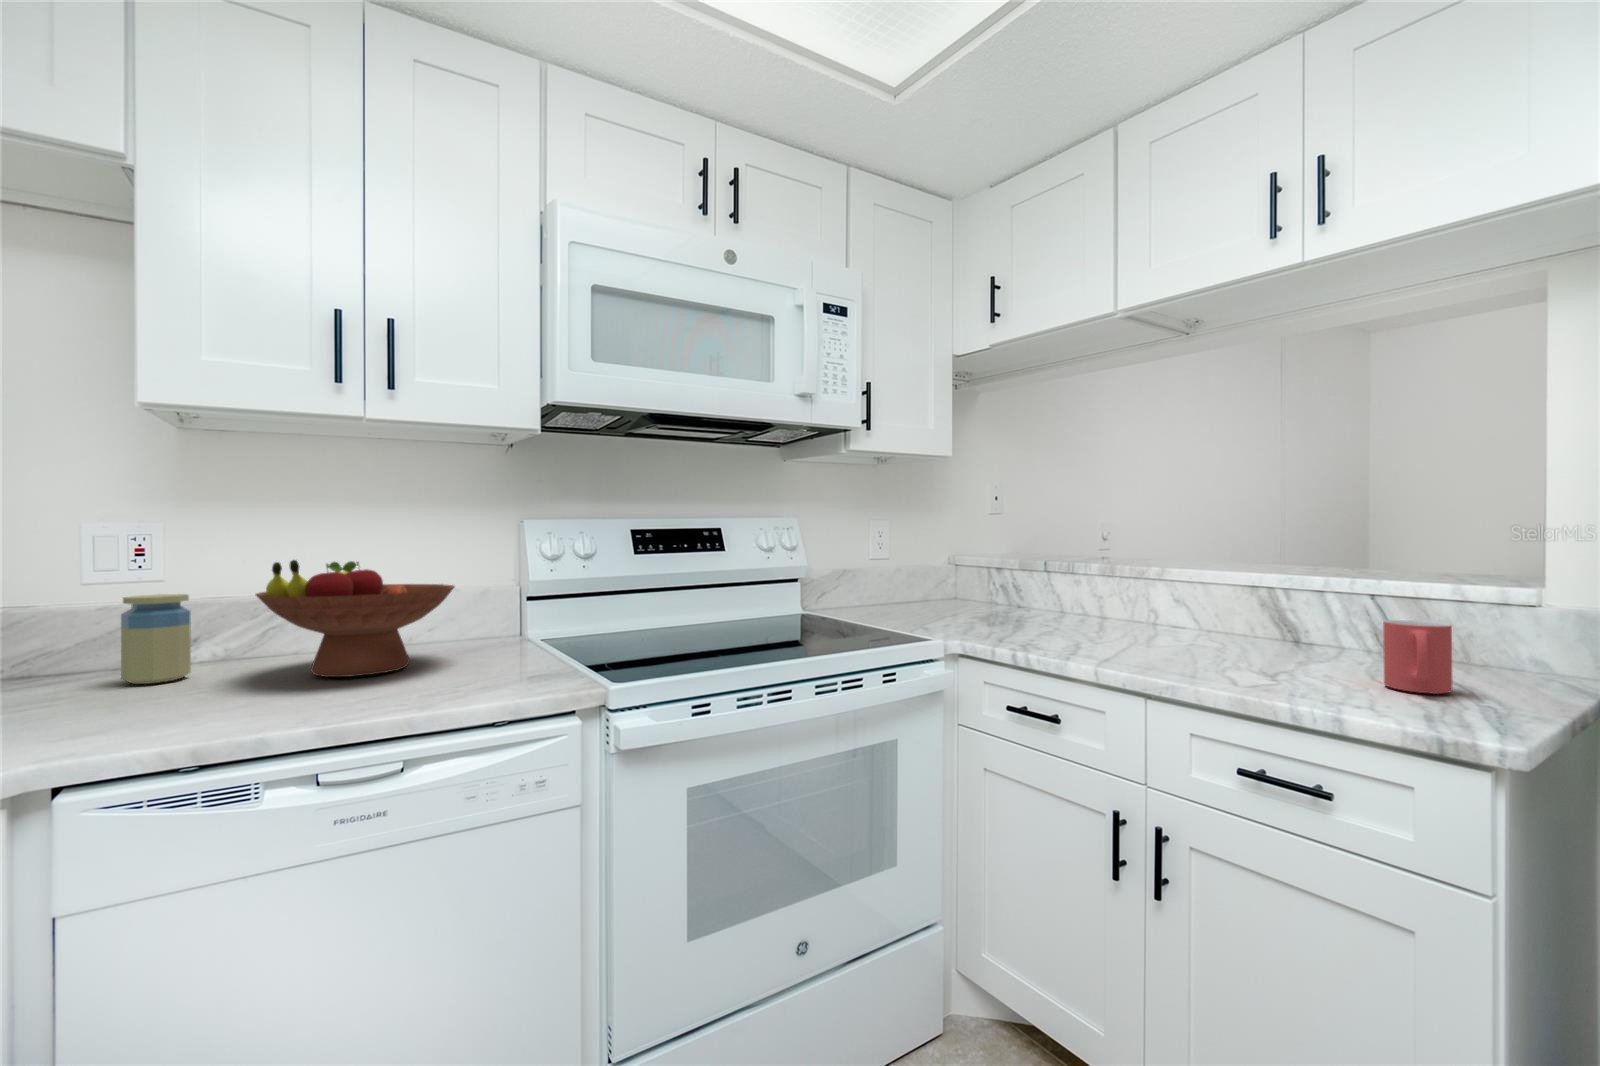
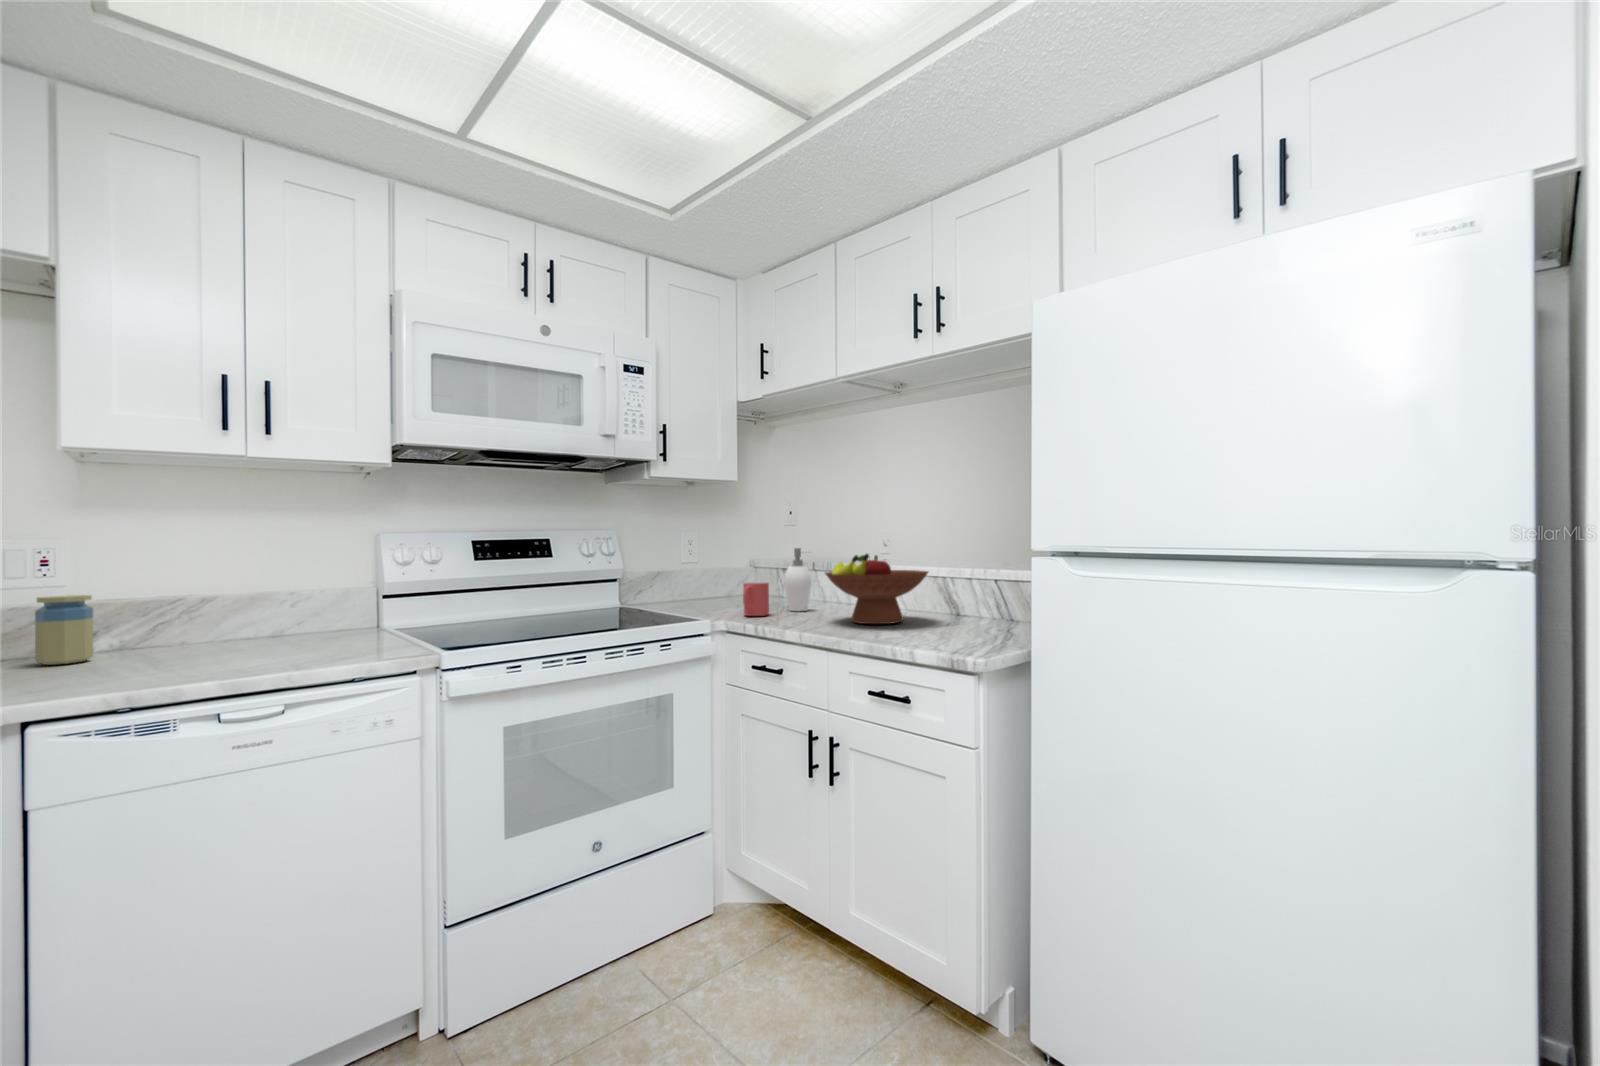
soap dispenser: none [1023,543,1066,628] -> present [784,548,812,611]
fruit bowl: present [256,560,455,677] -> present [825,554,928,624]
mug: present [1383,620,1452,694] -> present [743,582,769,616]

